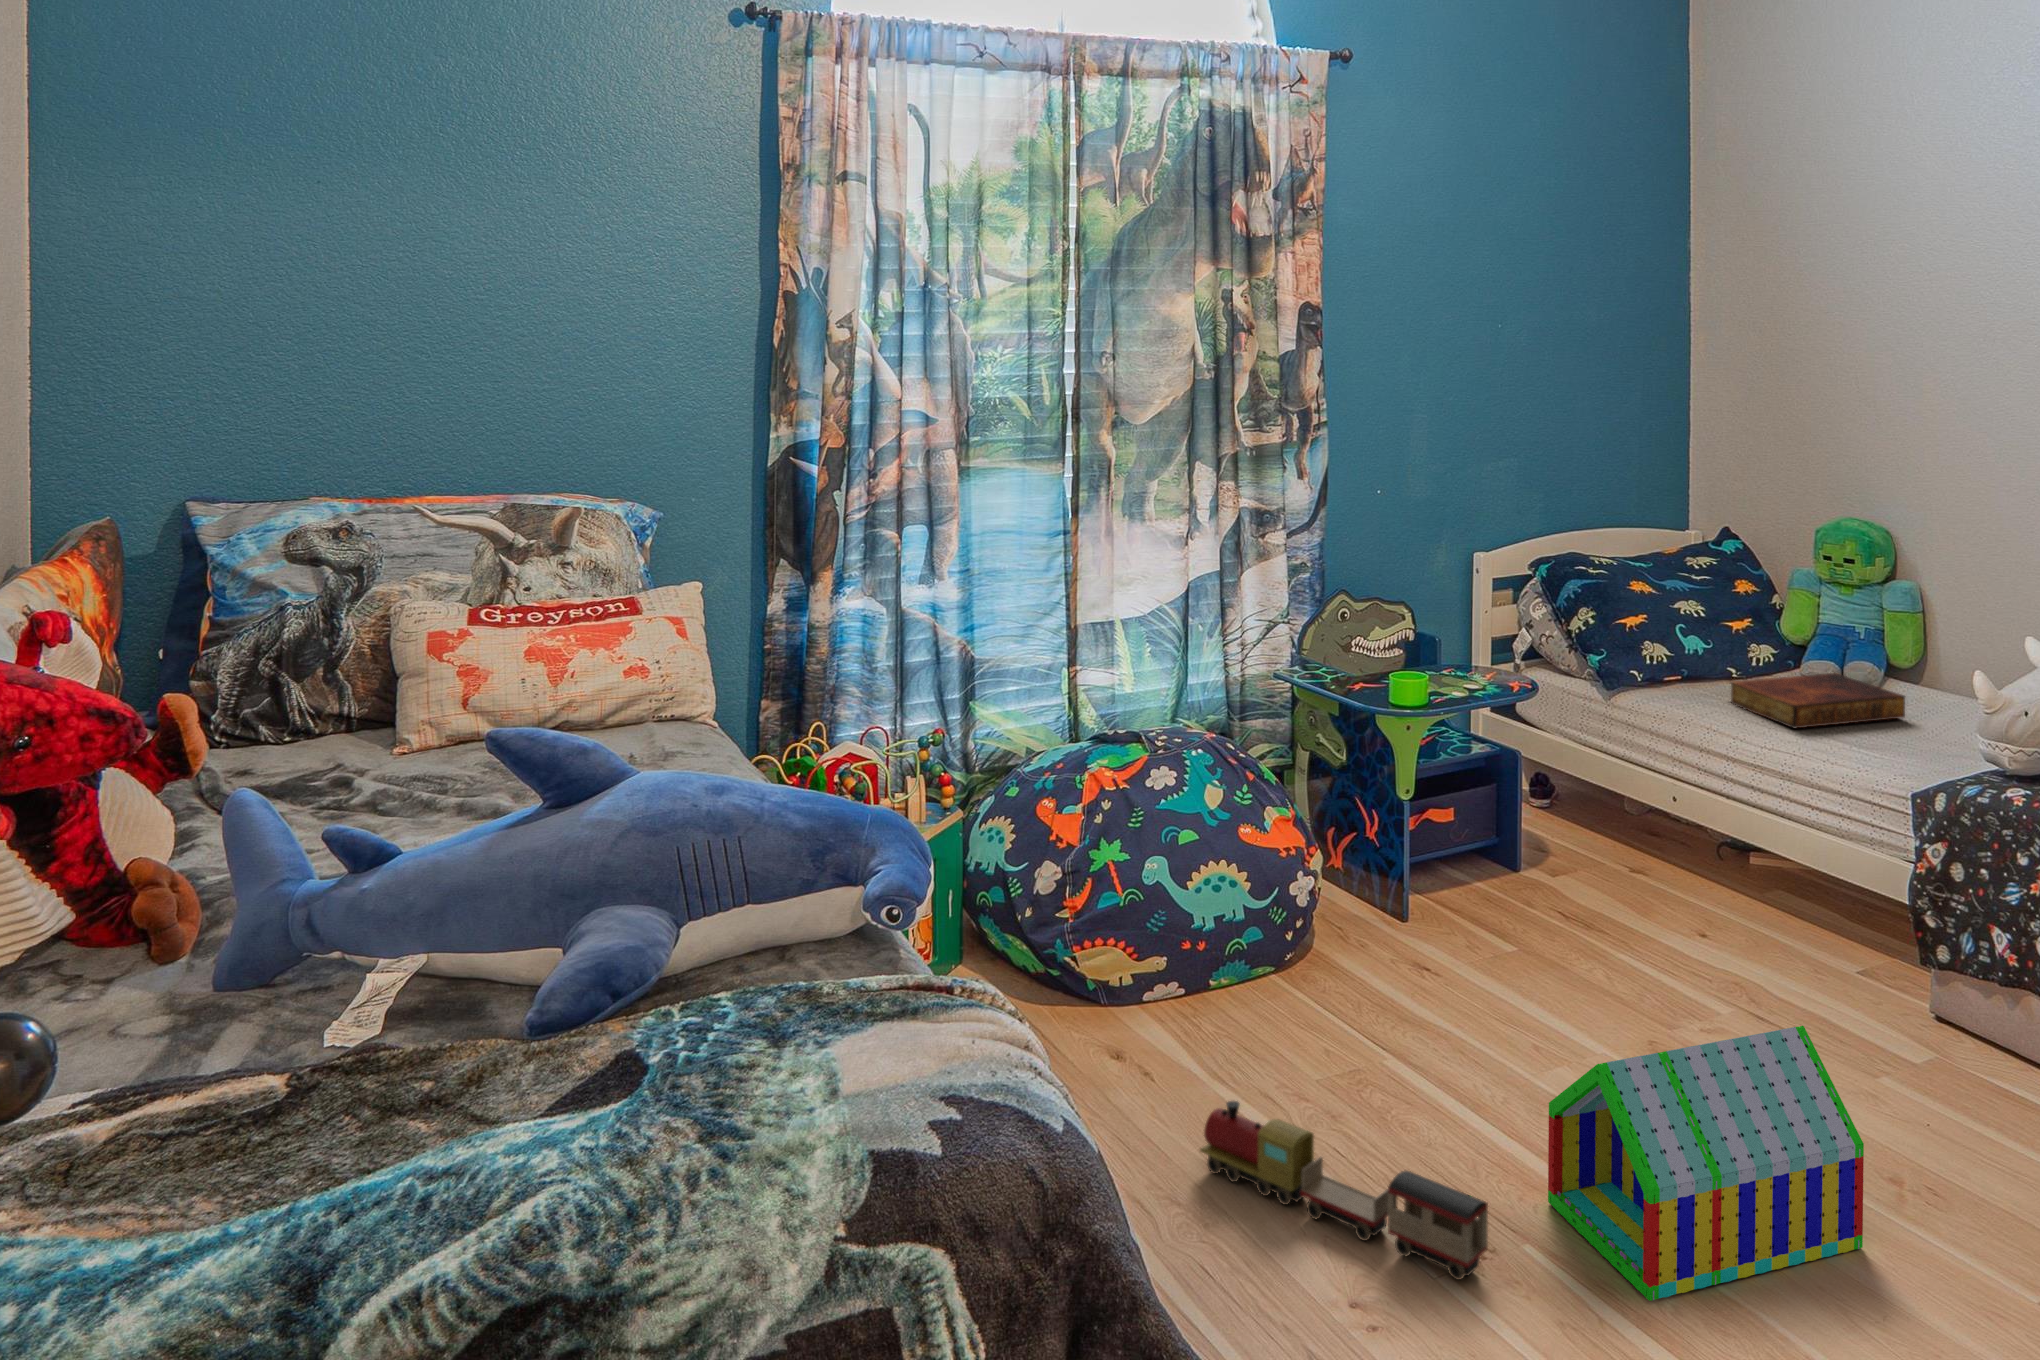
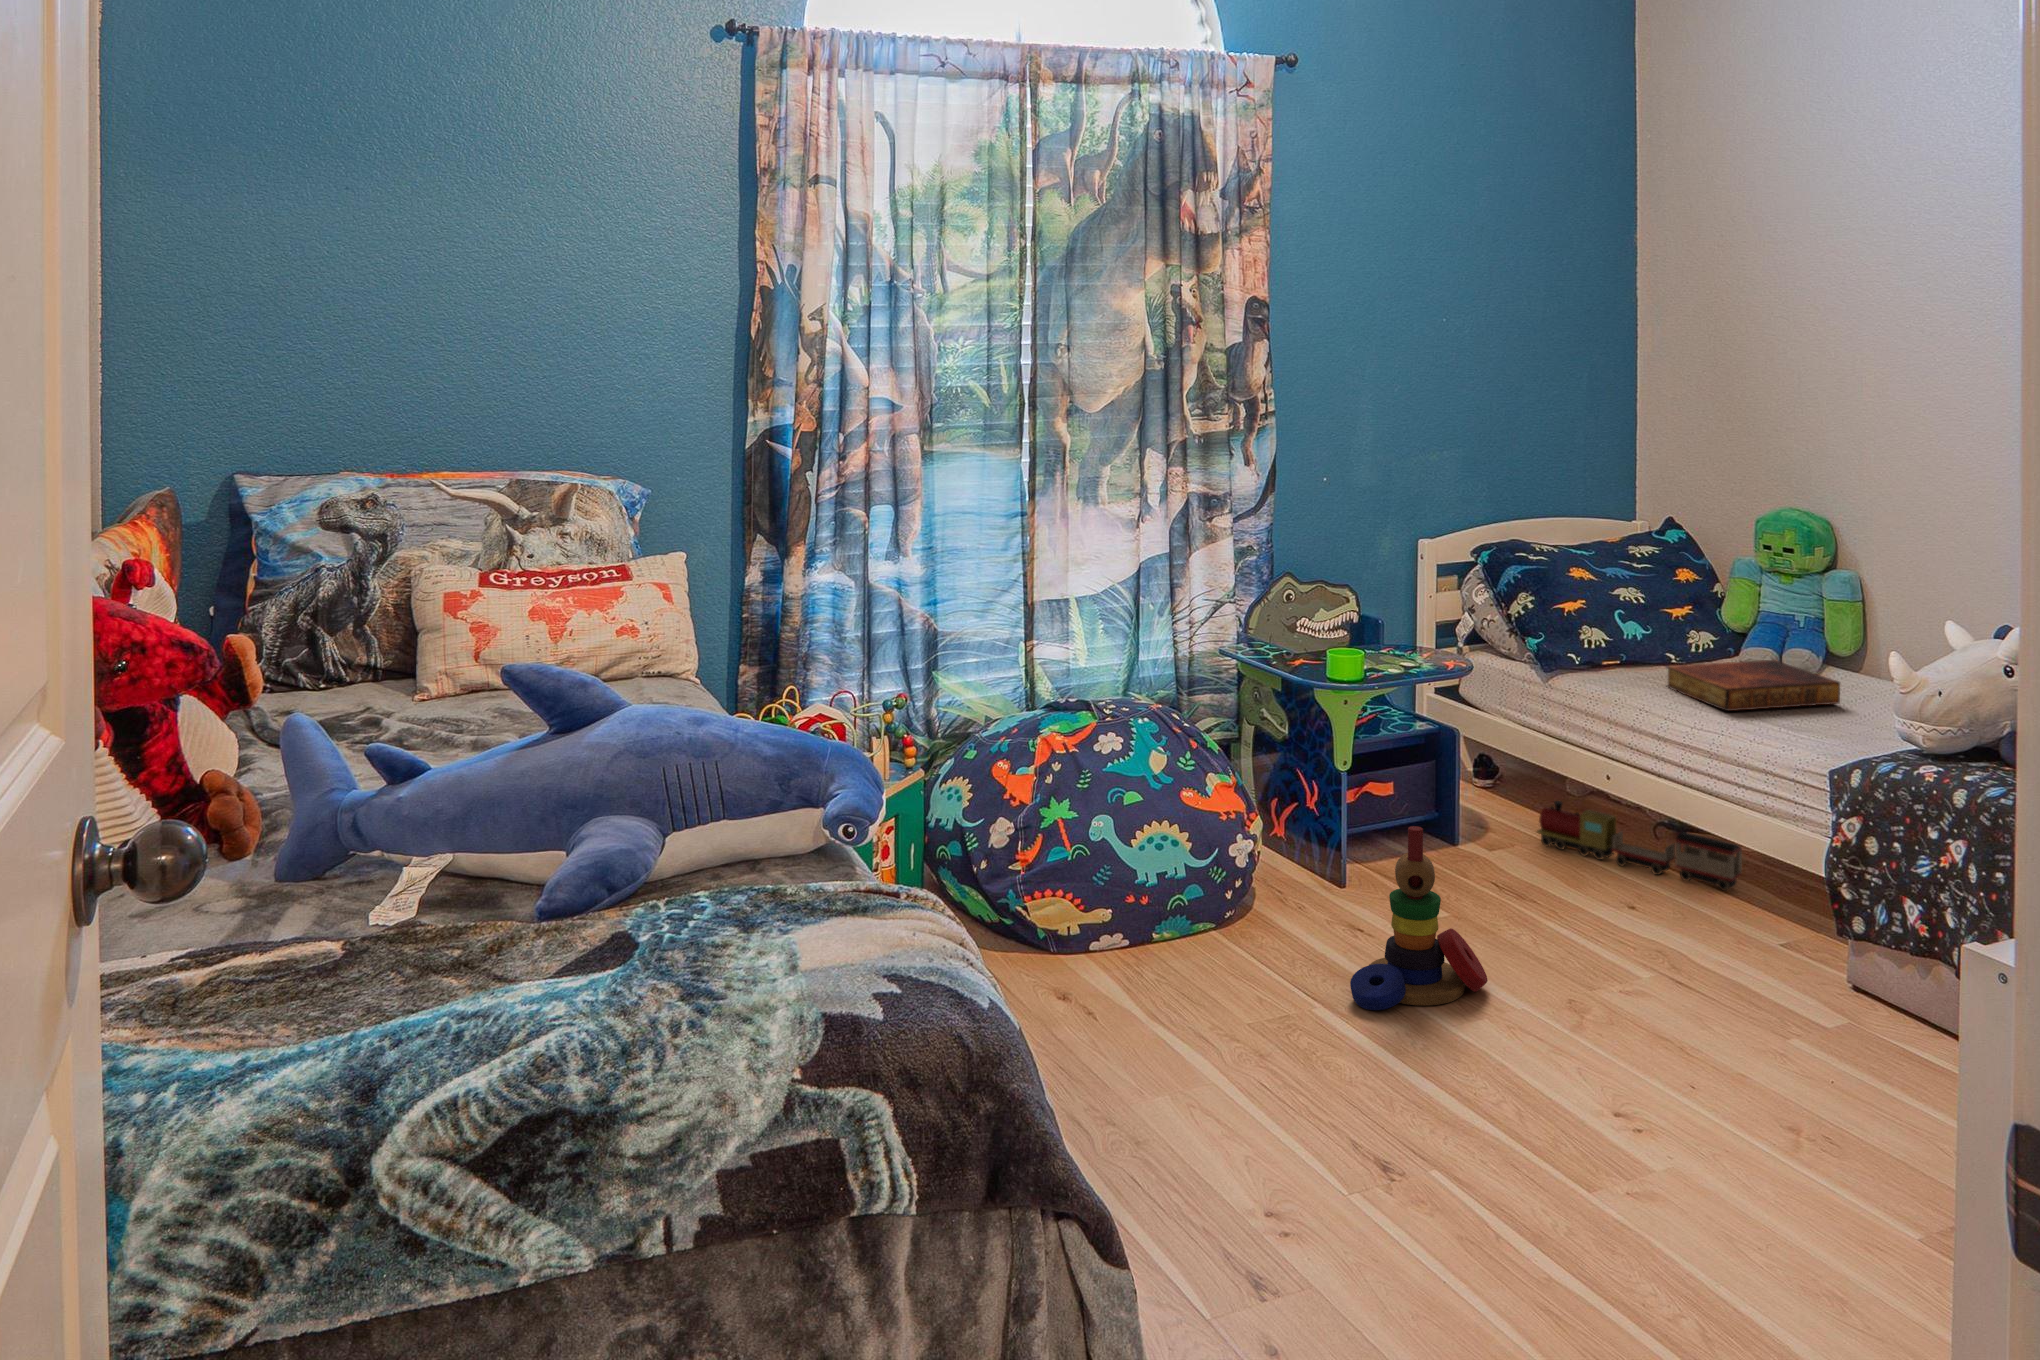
stacking toy: none [1424,862,1566,1060] -> present [1350,826,1488,1010]
toy house: present [1548,1026,1864,1301] -> none [1456,978,1753,1221]
toy train: present [1200,1101,1488,1280] -> present [1537,801,1742,891]

